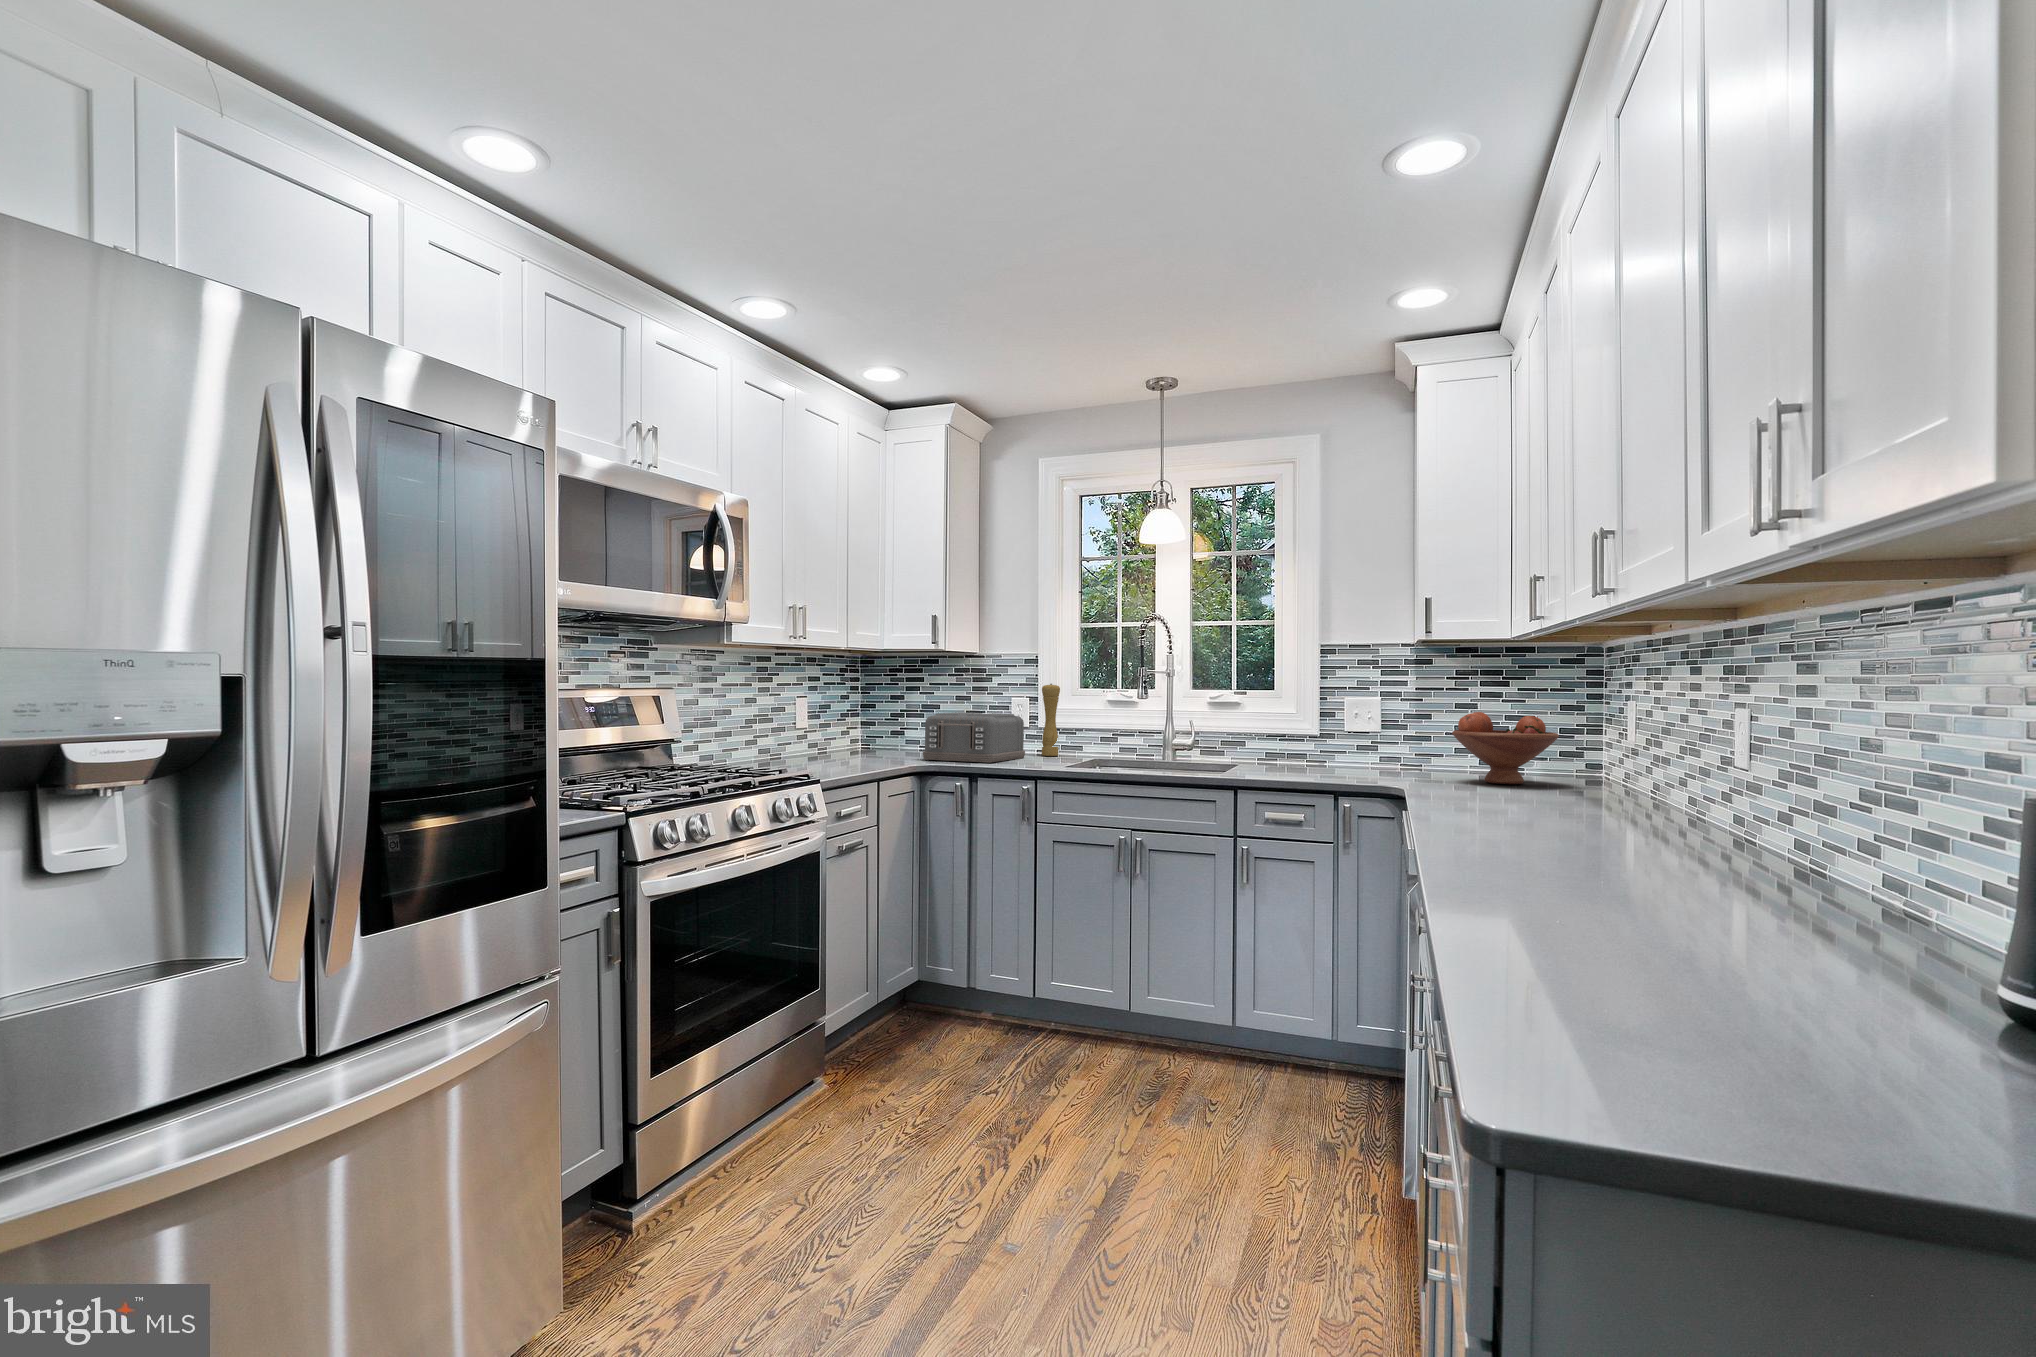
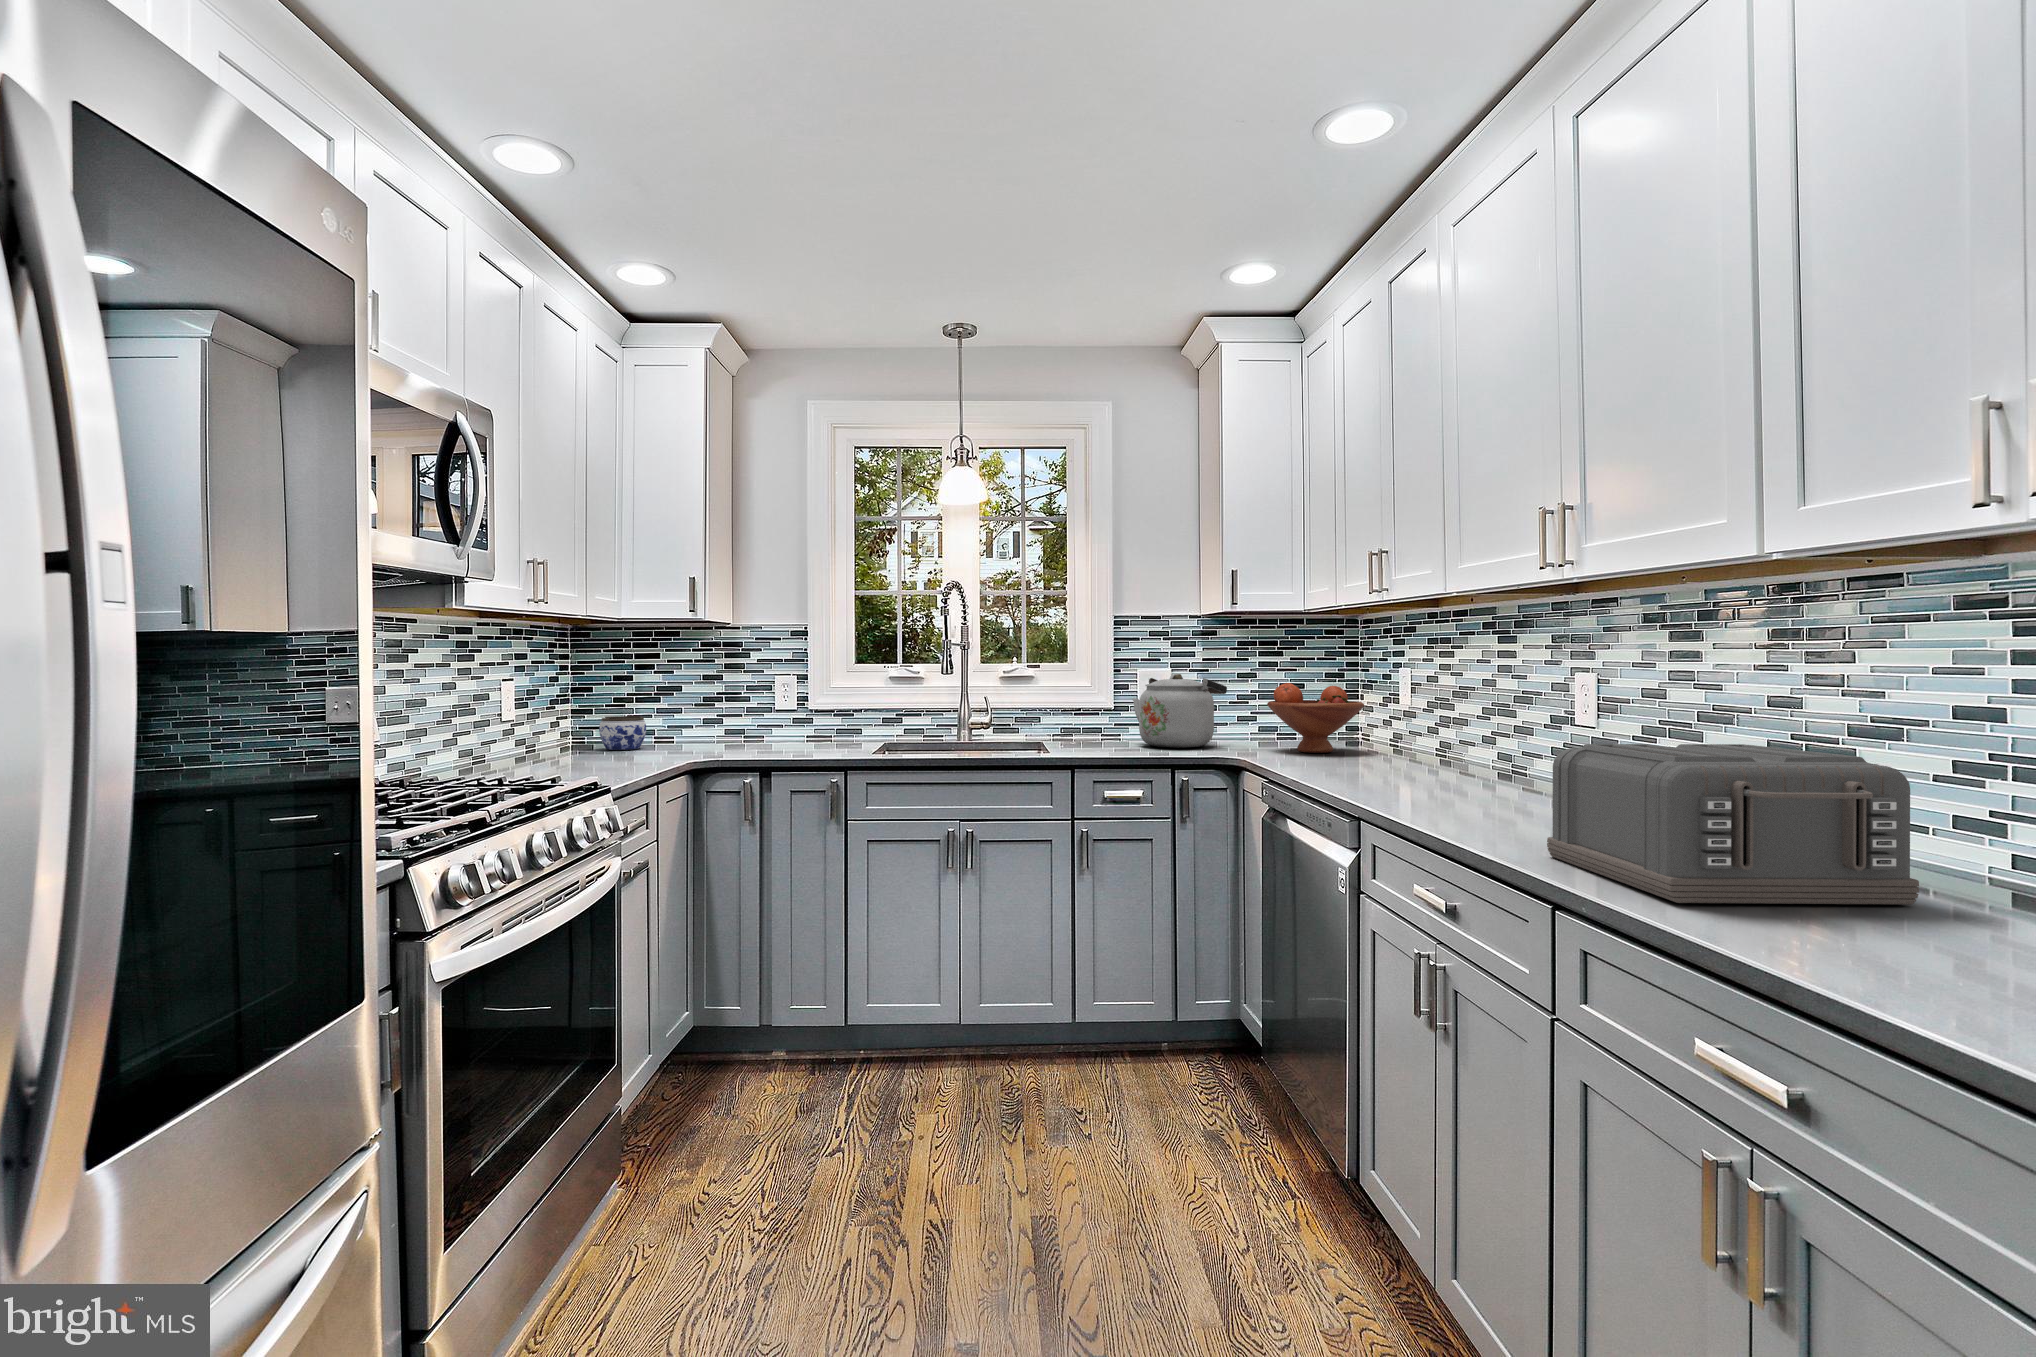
pepper mill: present [1042,684,1060,756] -> none [812,660,833,743]
kettle: none [1330,701,1422,773] -> present [1133,674,1227,748]
toaster: present [923,713,1025,763] -> present [1547,744,1919,905]
jar: none [870,728,906,755] -> present [599,716,646,750]

